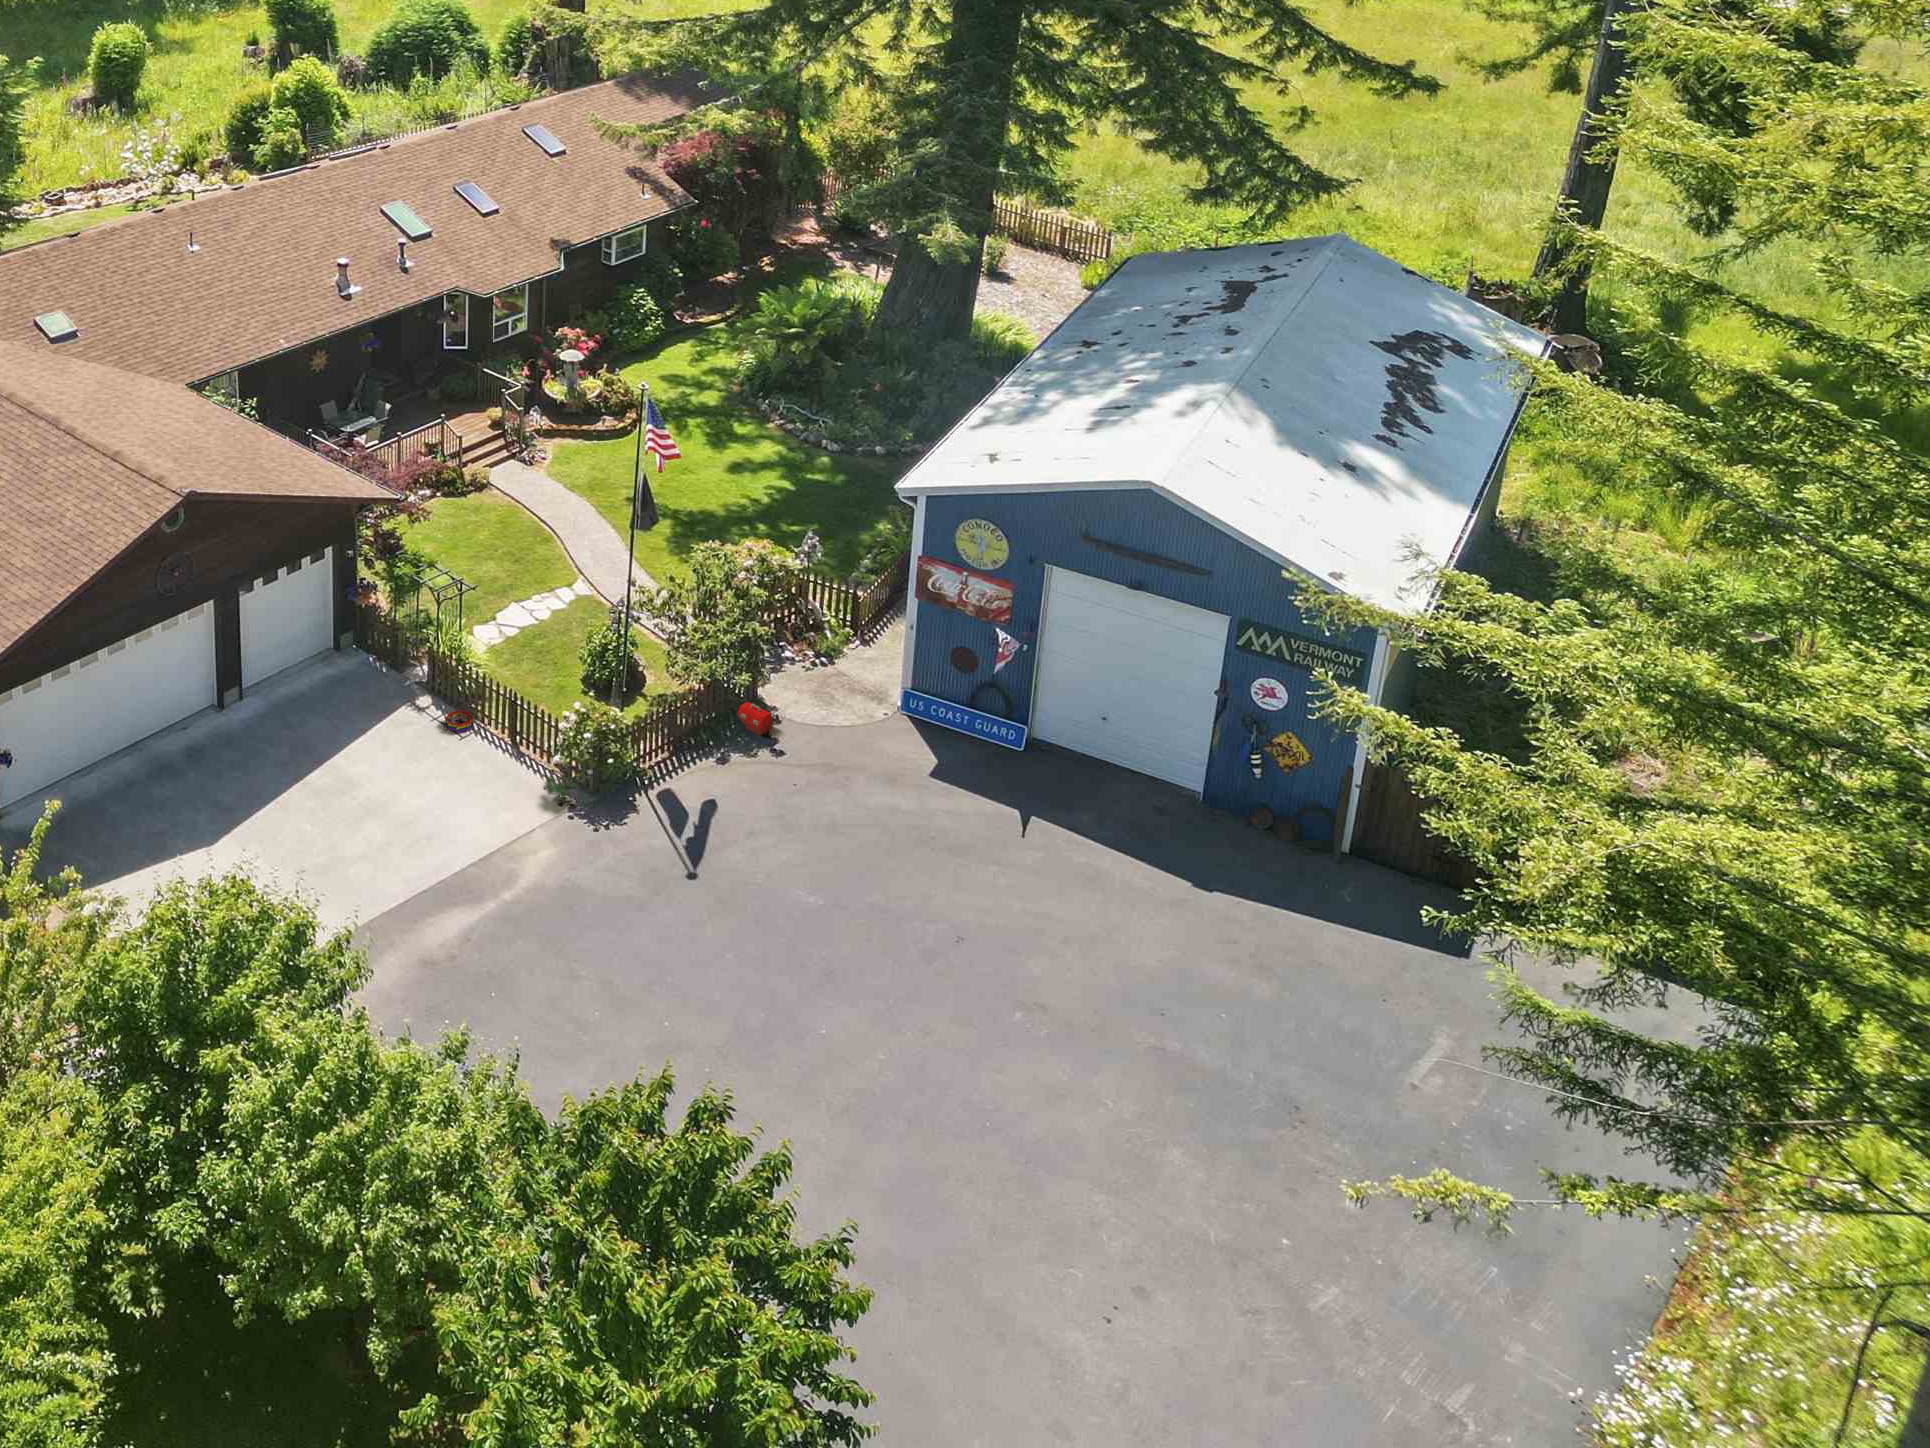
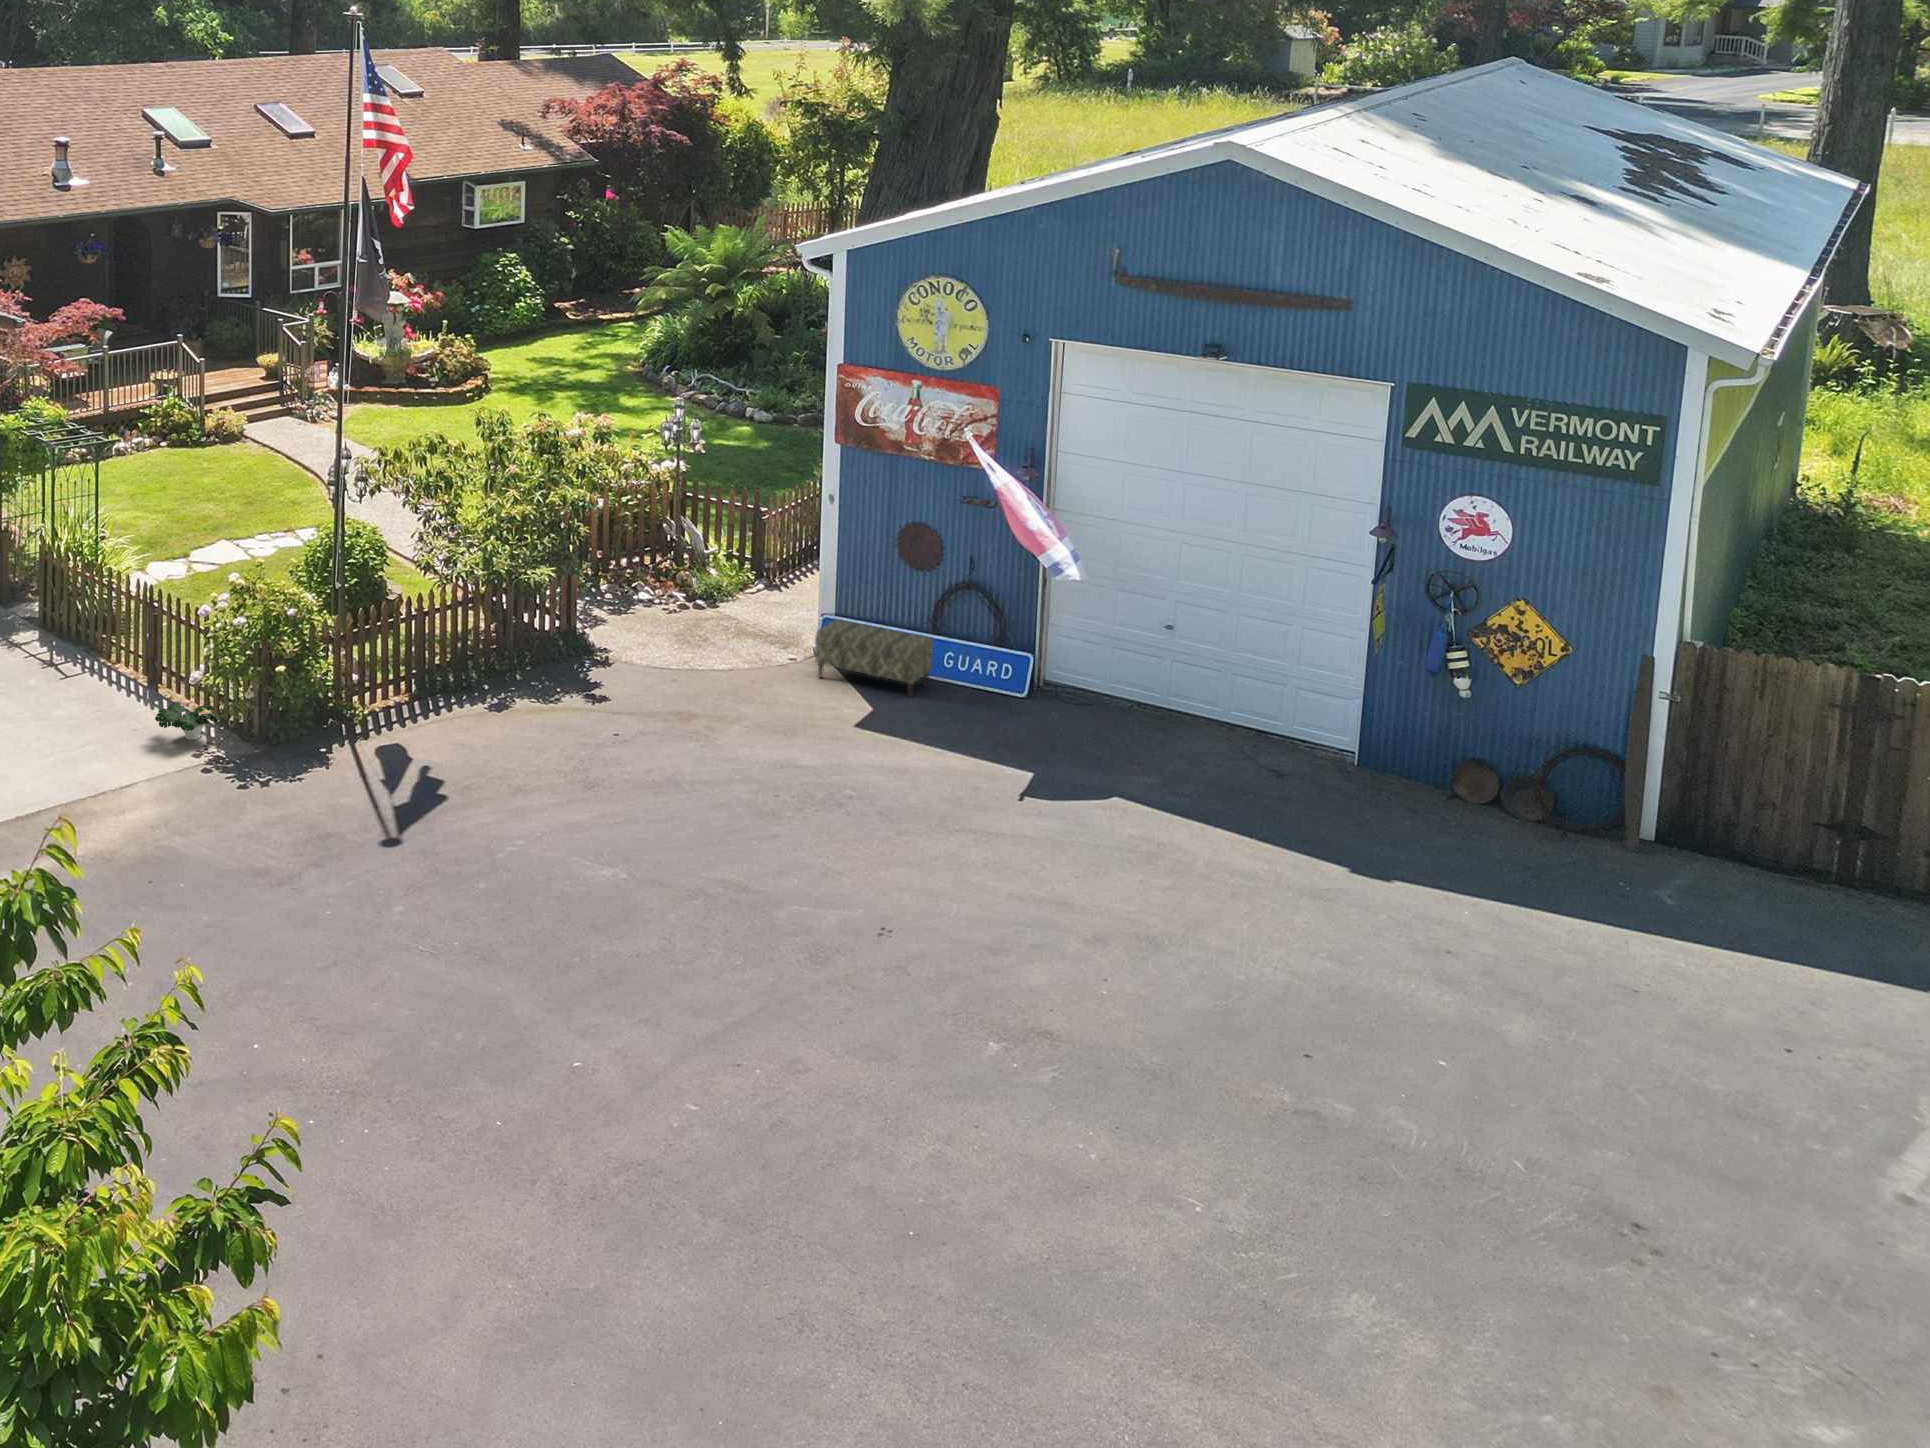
bench: none [900,696,968,750] -> present [815,619,933,696]
toolbox: present [738,702,773,736] -> none [535,626,595,679]
storage bin: present [445,710,473,733] -> none [37,639,85,669]

